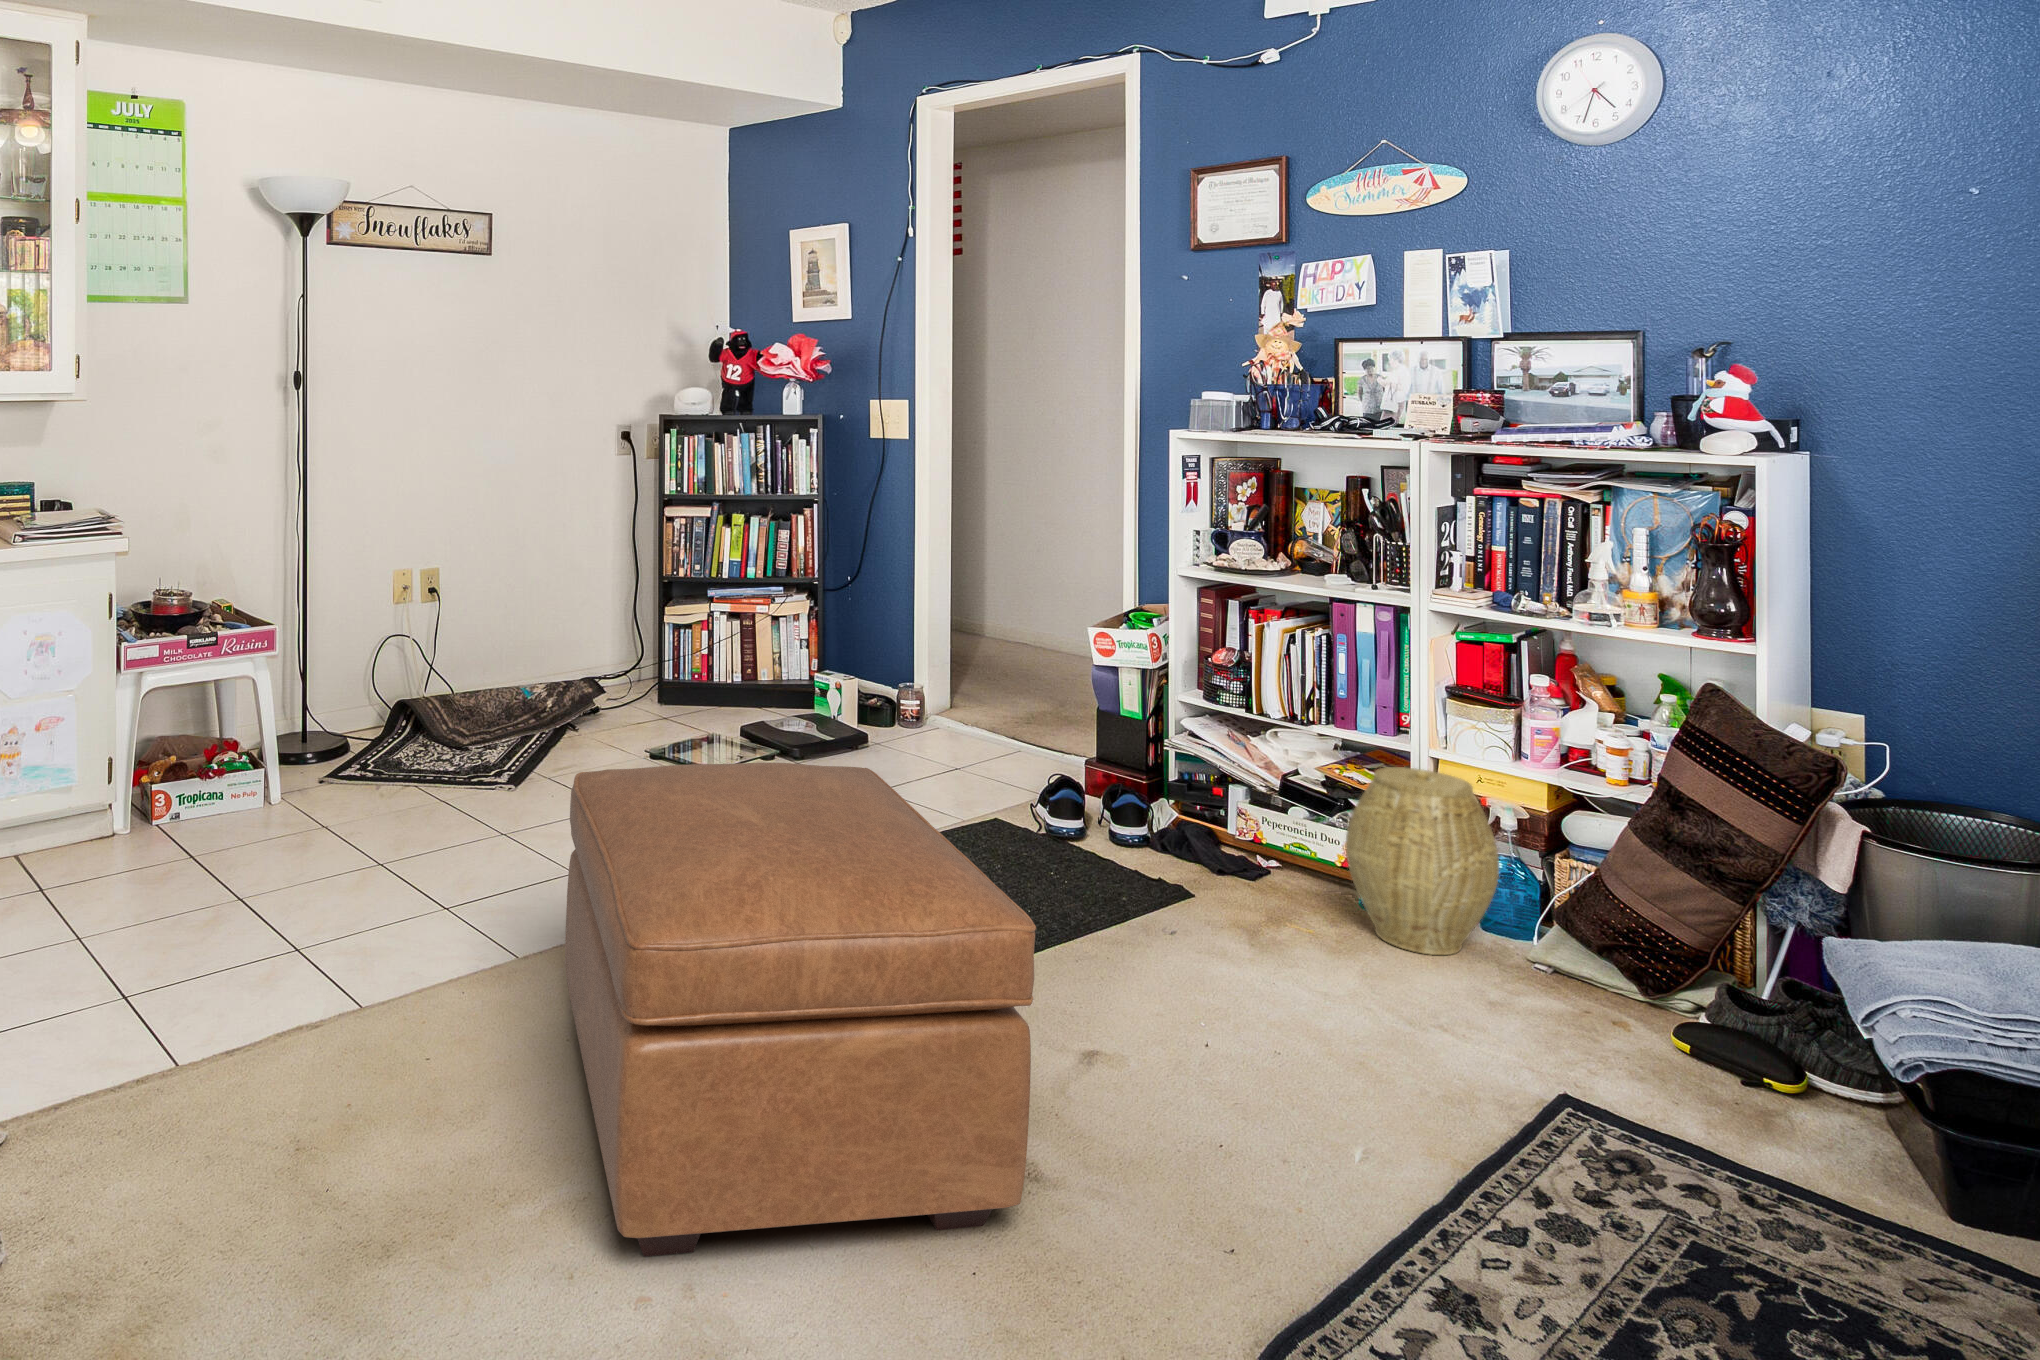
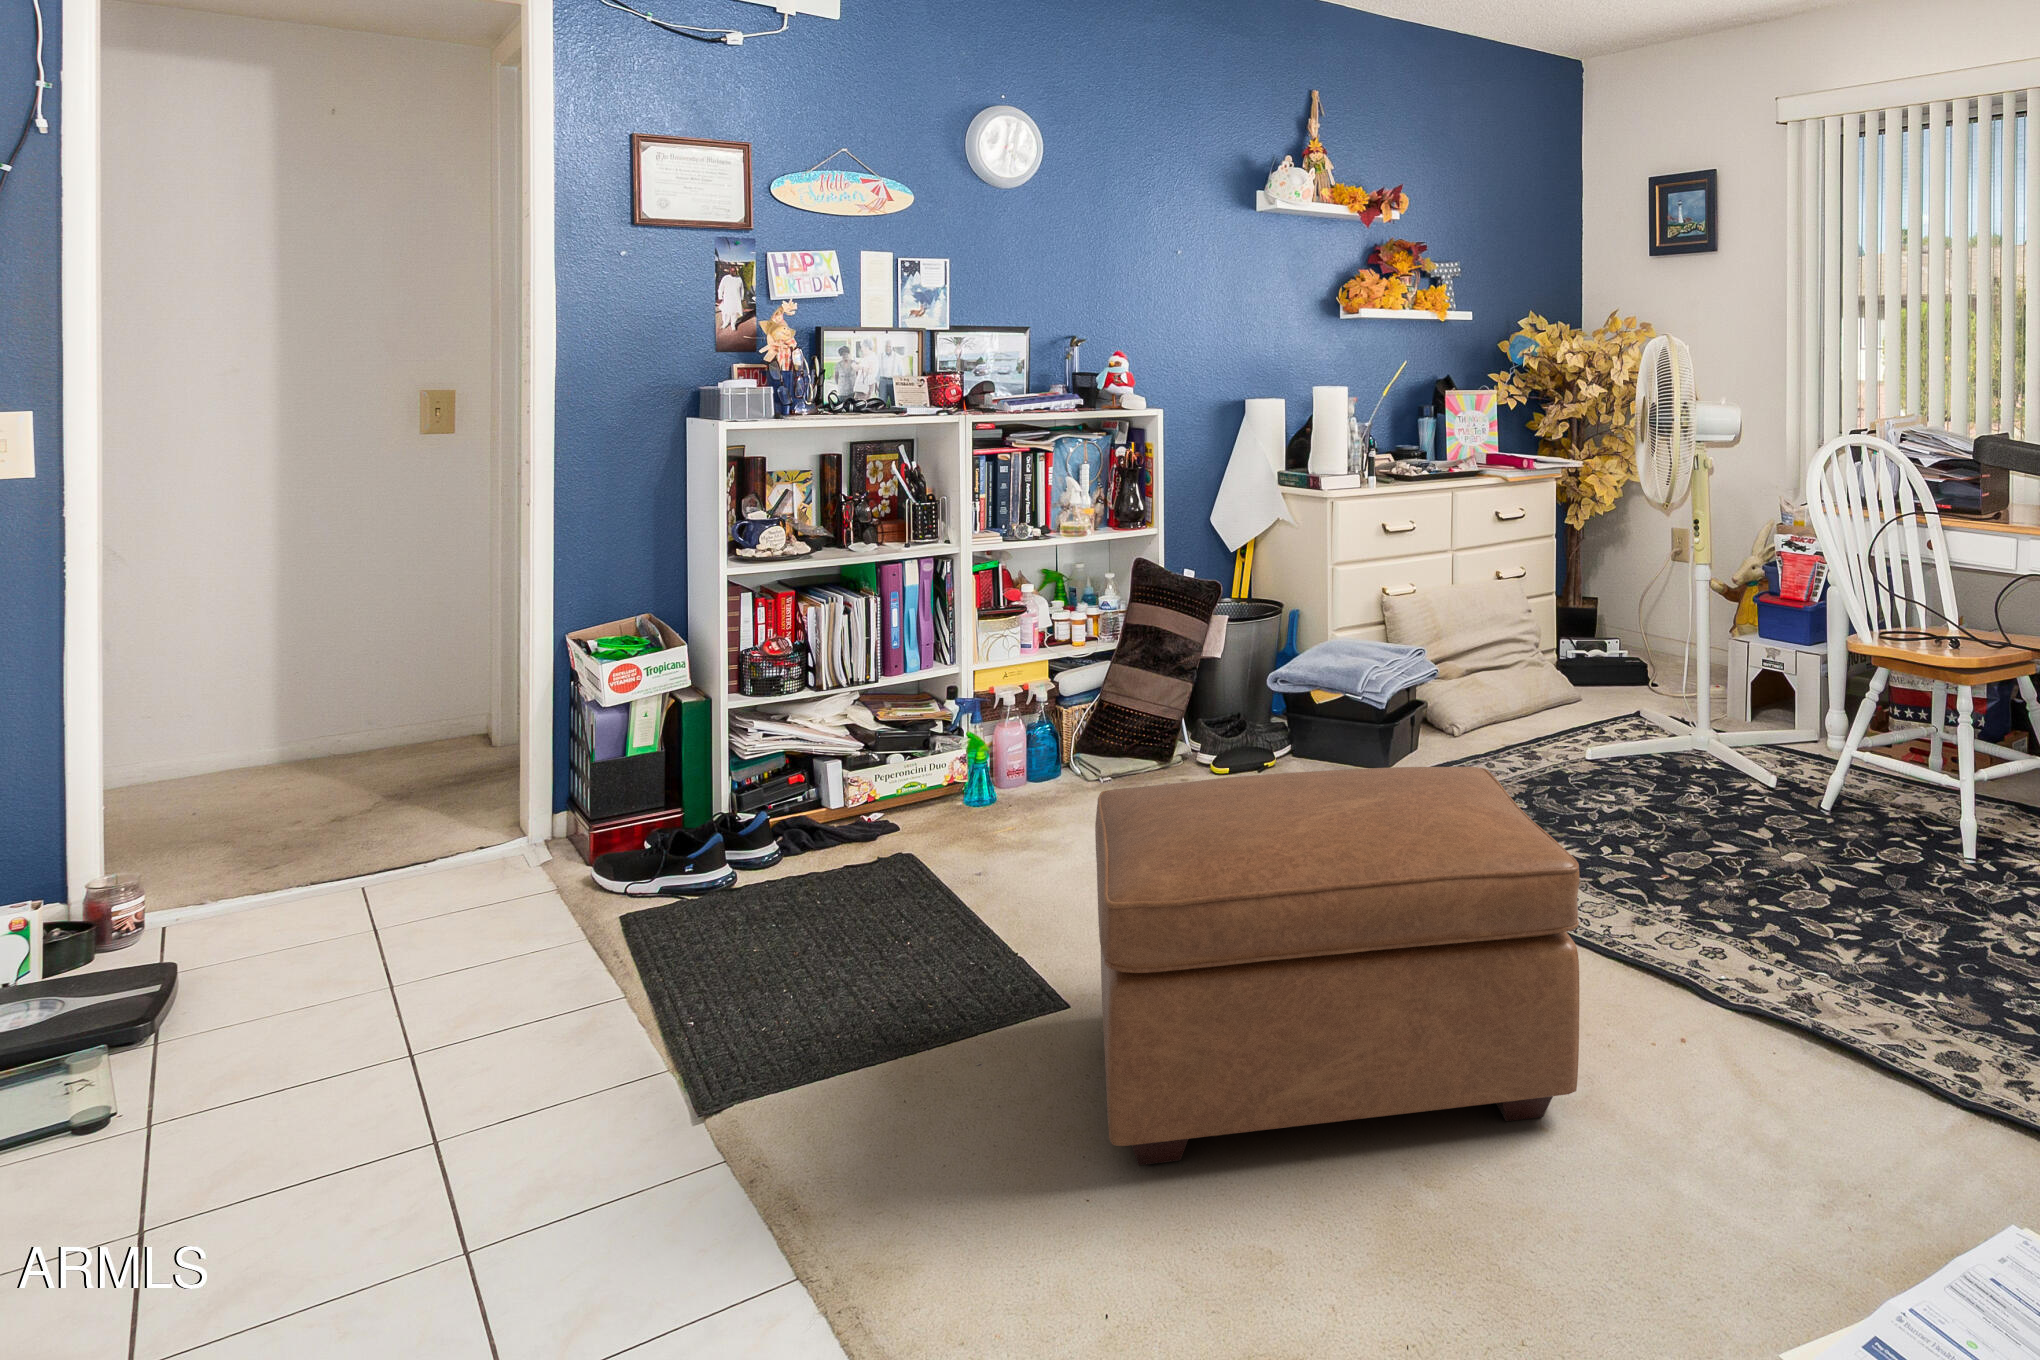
woven basket: present [1346,767,1499,955] -> none [998,669,1105,808]

